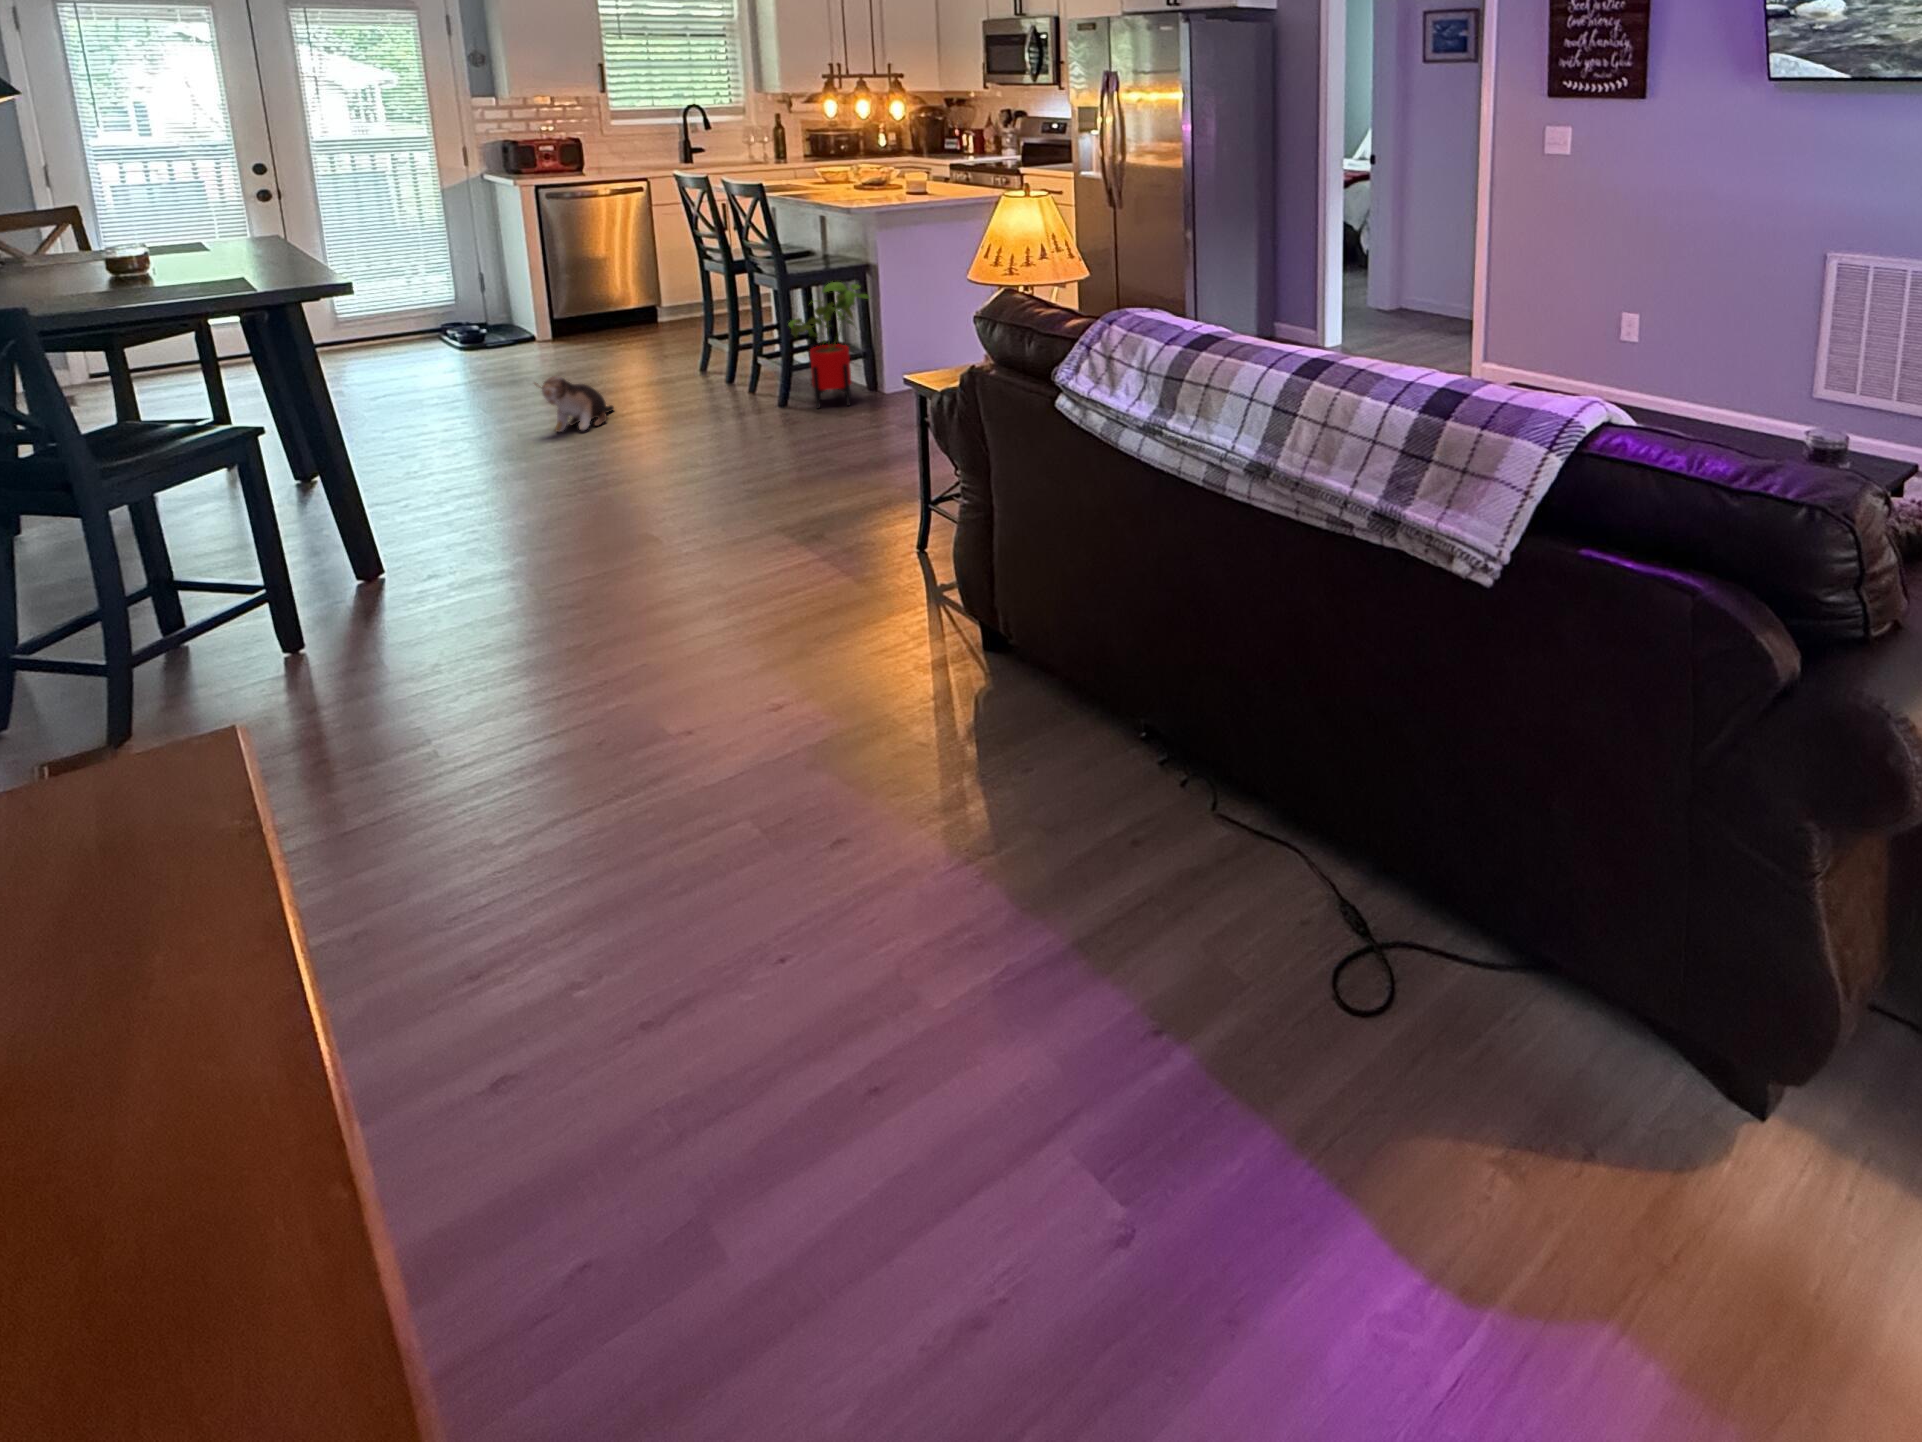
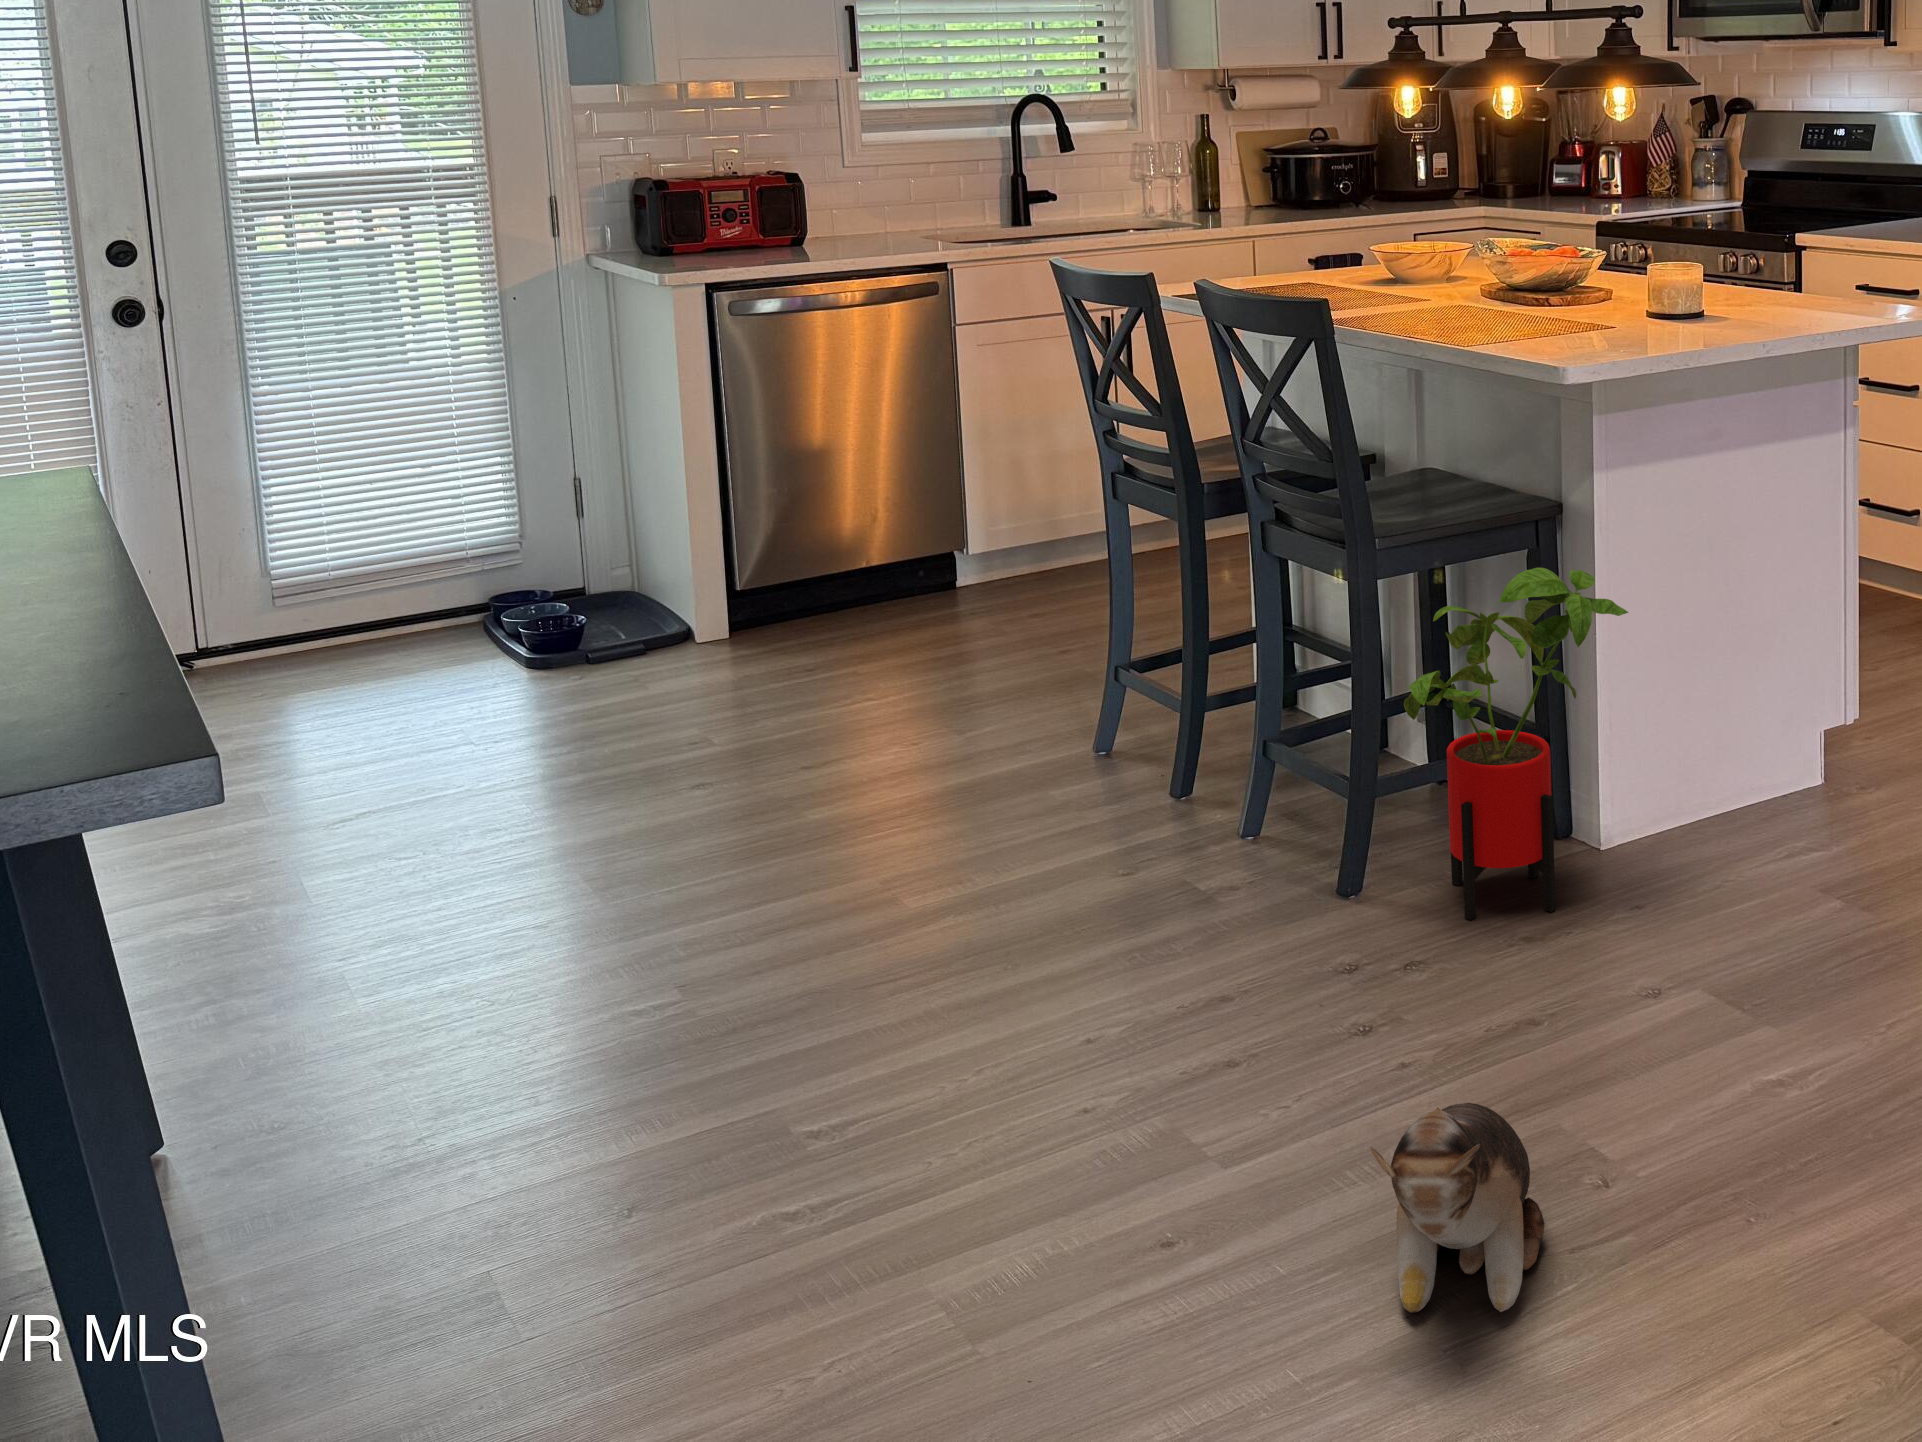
plush toy: present [534,376,614,432] -> present [1370,1103,1544,1313]

